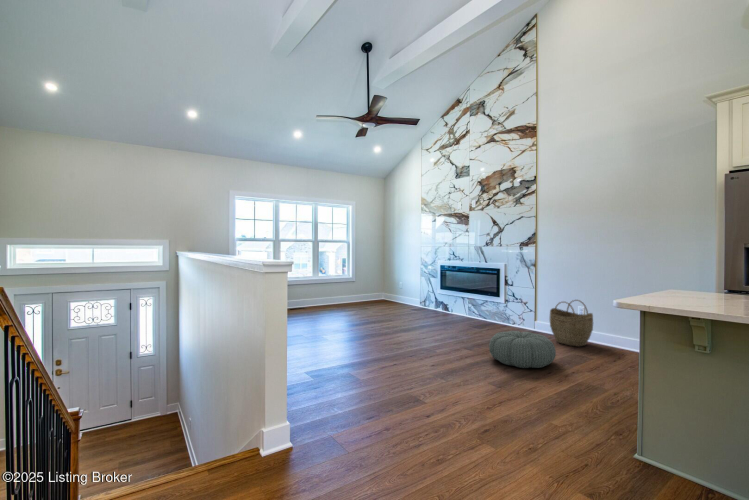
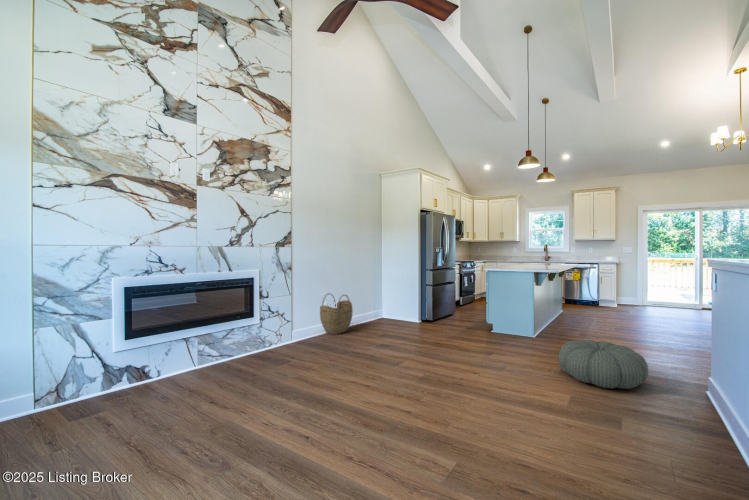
pouf: present [489,331,556,368] -> present [559,340,648,389]

